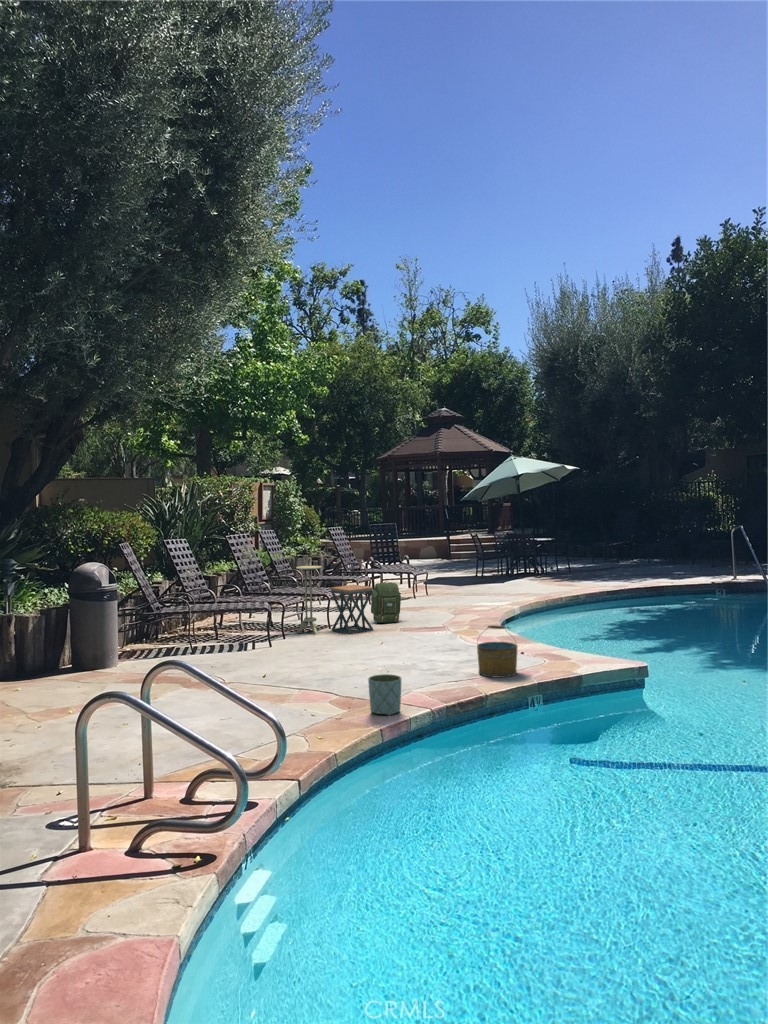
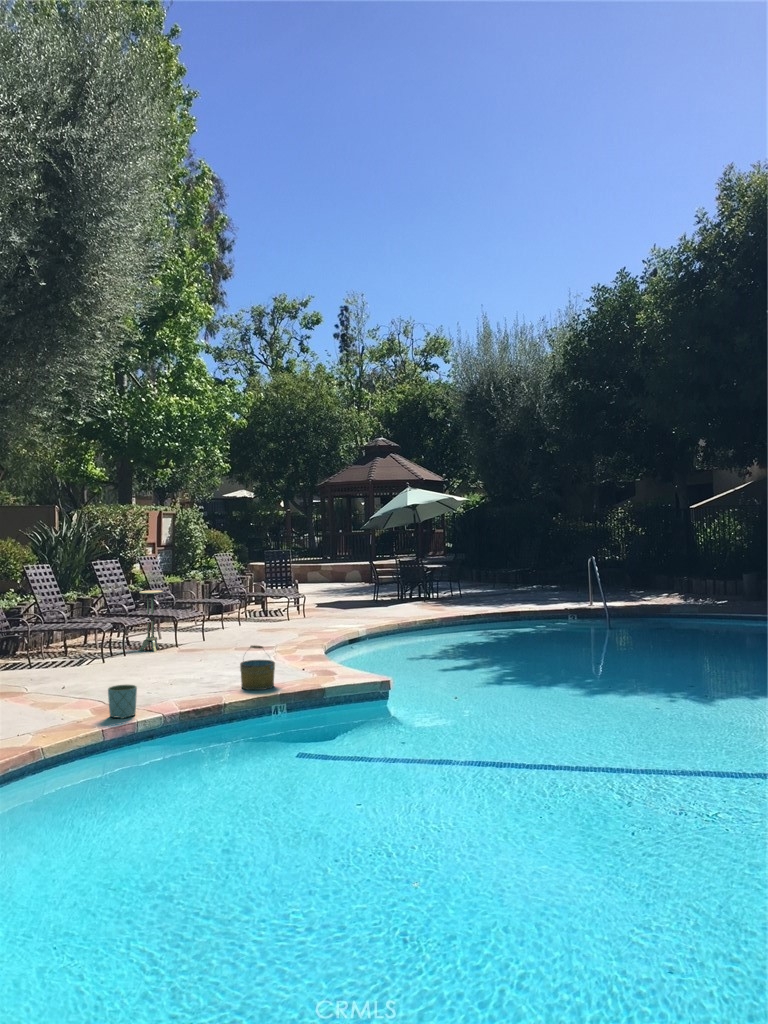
backpack: present [371,581,401,623] -> none [216,605,244,643]
stool: present [331,585,373,634] -> none [172,608,209,653]

